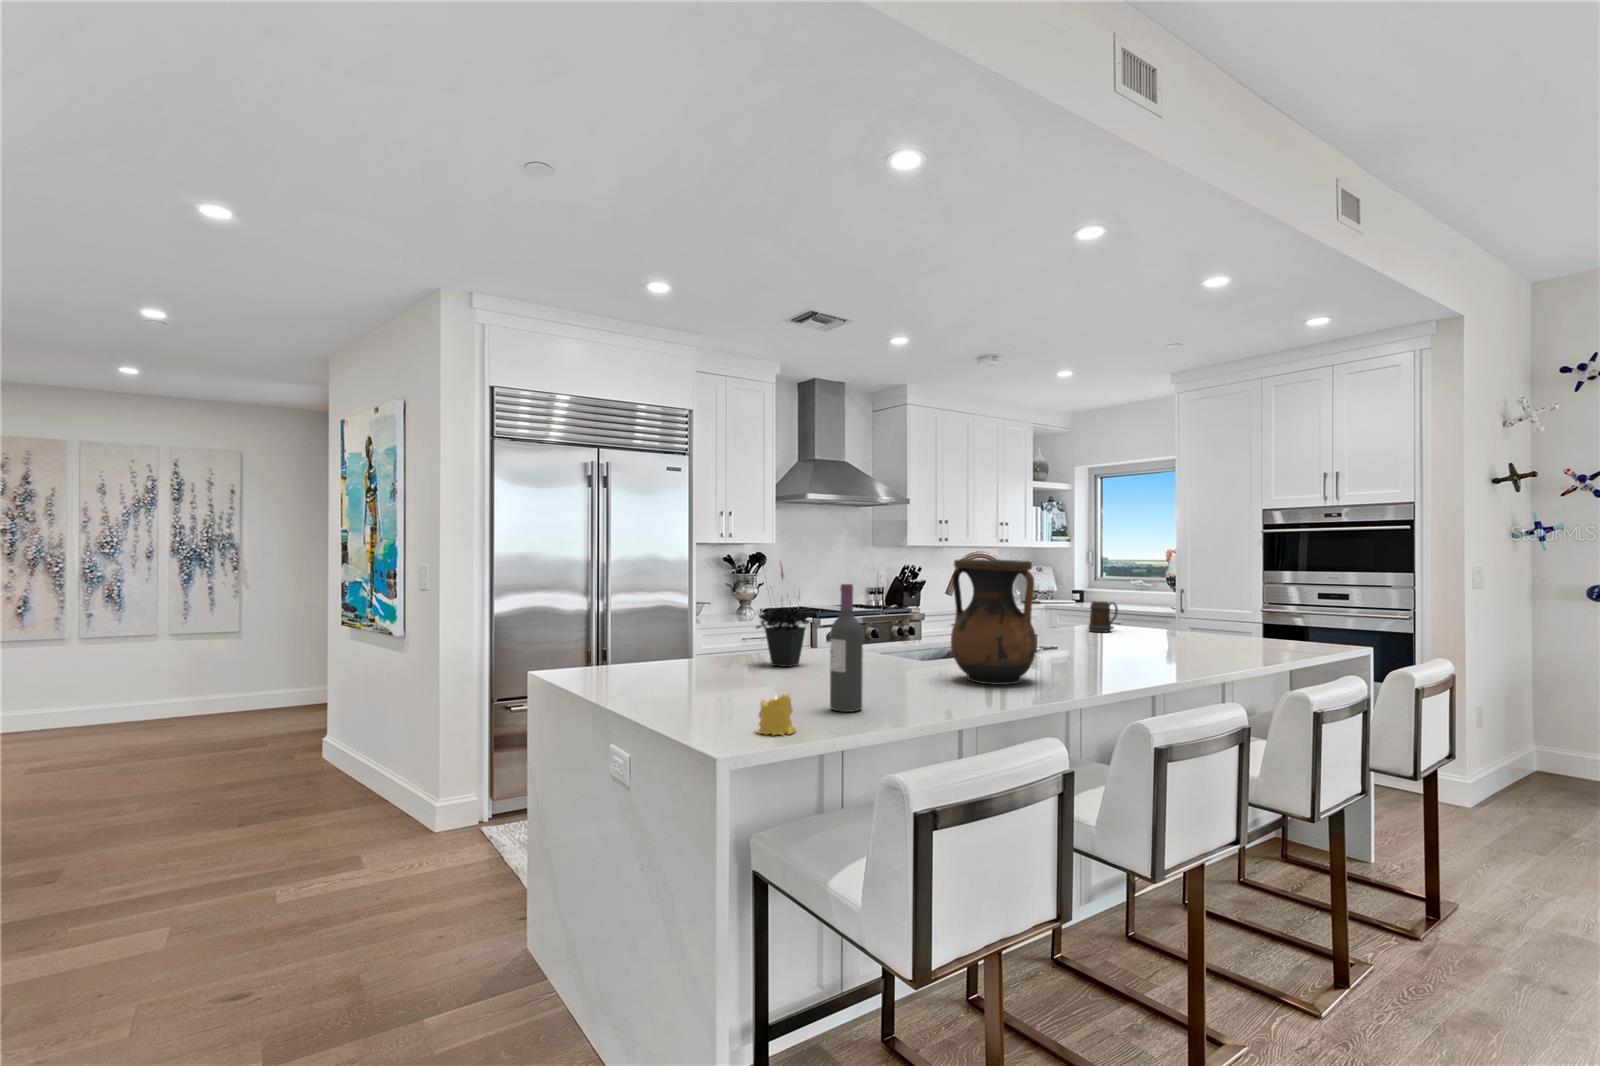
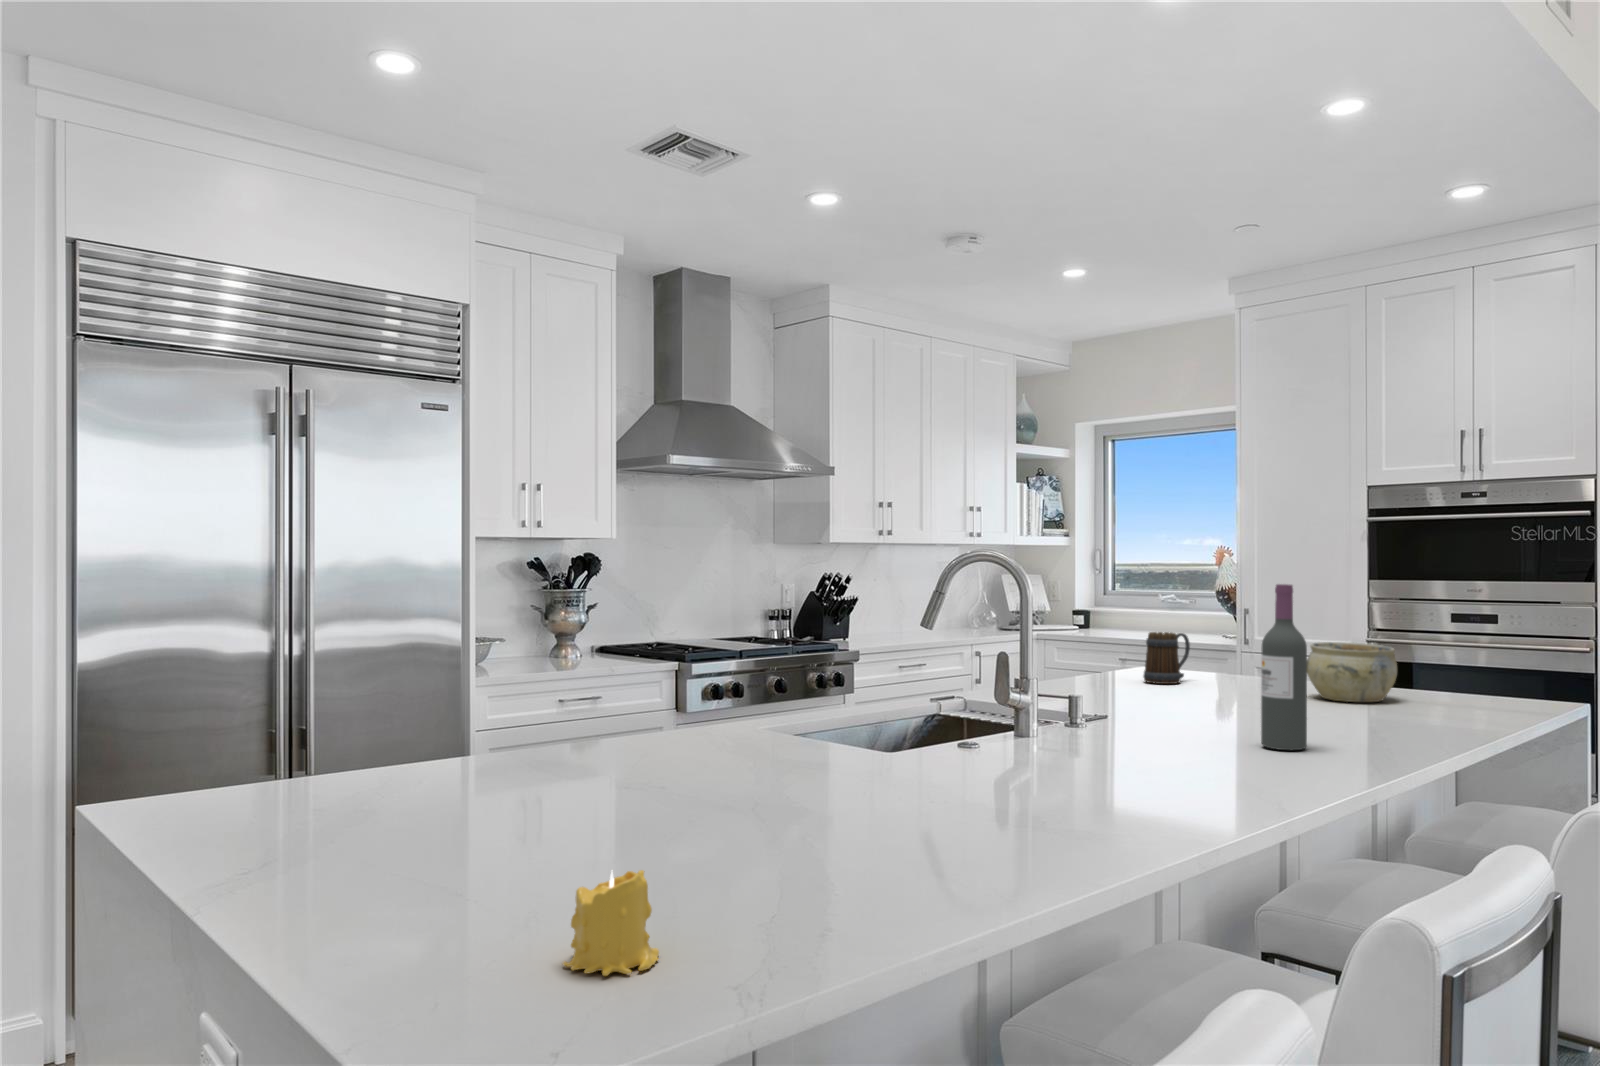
vase: present [951,559,1037,685] -> none [956,561,1118,804]
potted plant: present [756,565,813,667] -> none [573,563,685,770]
wine bottle: present [830,584,863,712] -> present [1261,584,1307,750]
ceramic bowl: none [1183,607,1238,643] -> present [1307,642,1397,702]

